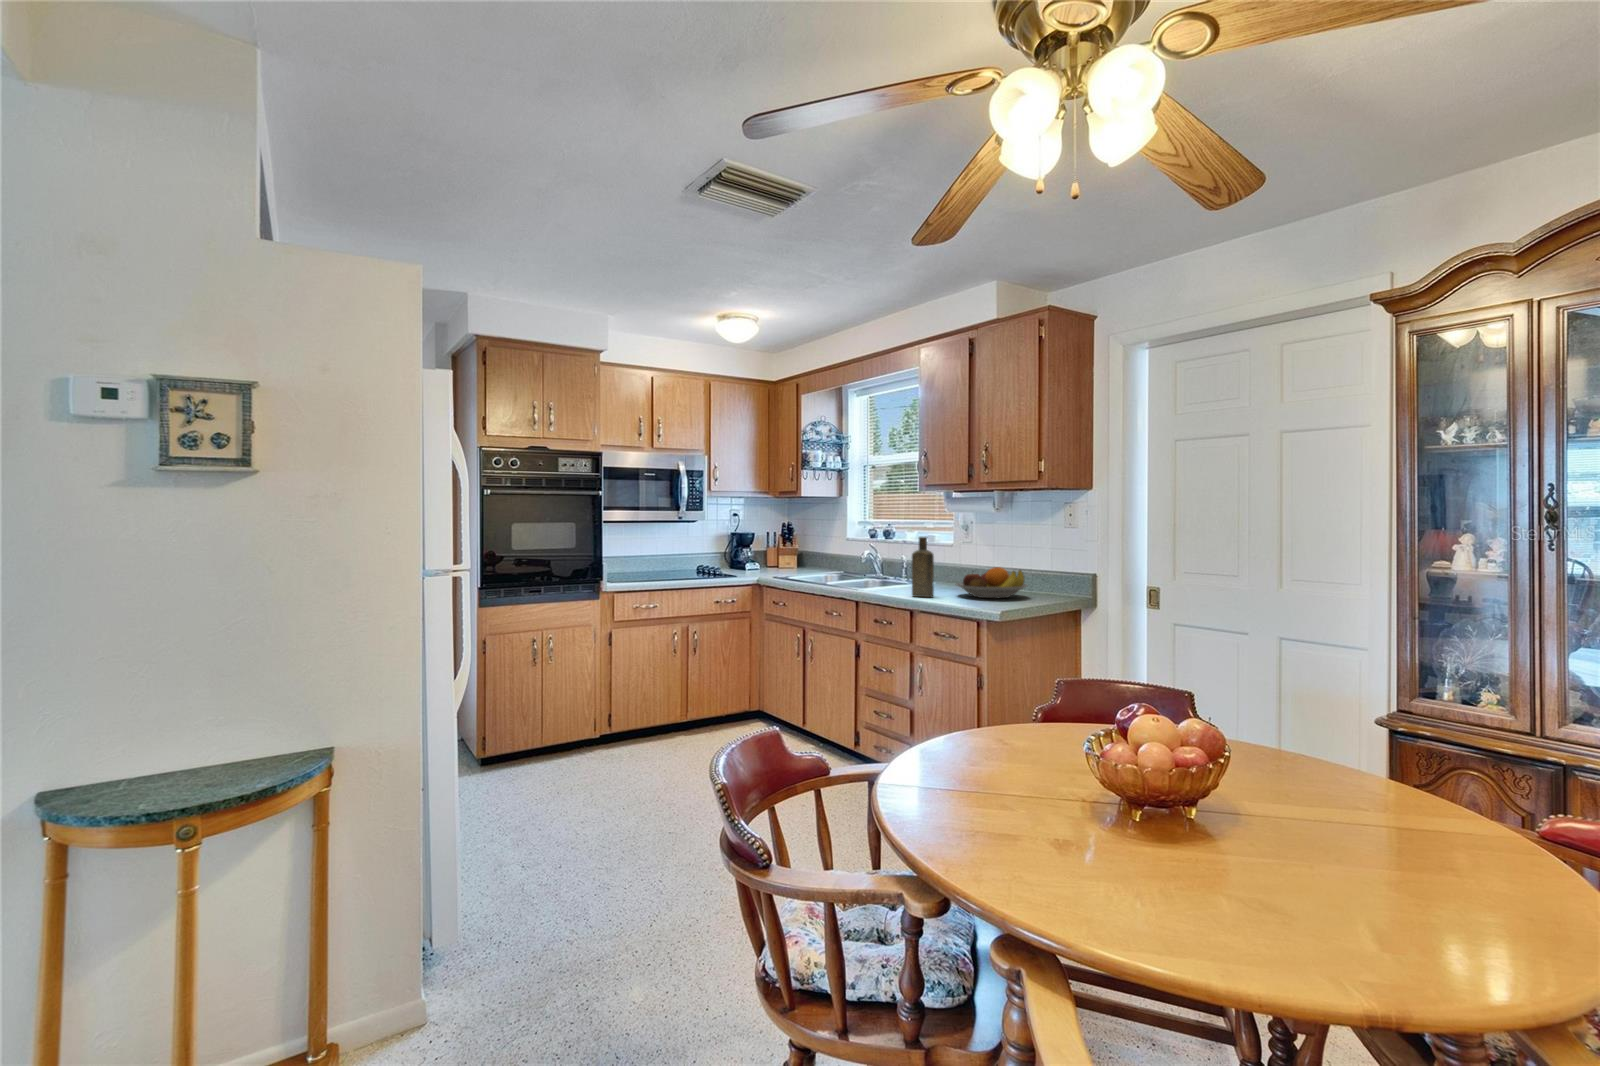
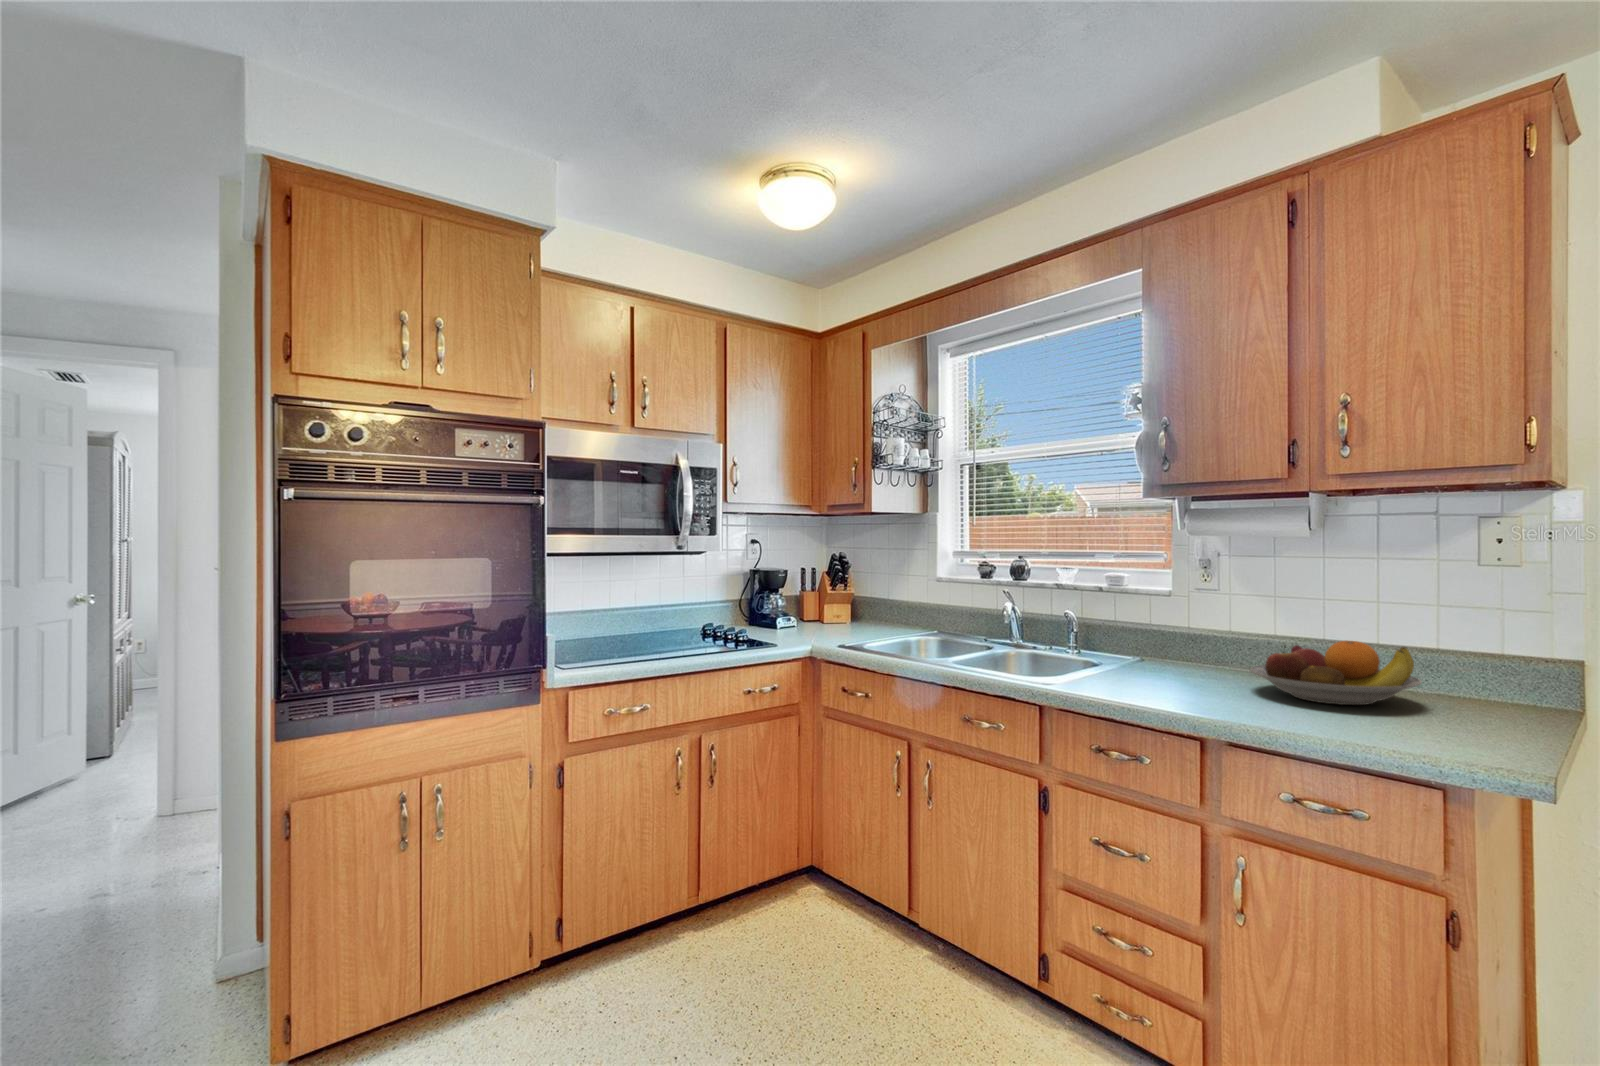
bottle: present [912,536,934,597] -> none [1172,581,1228,705]

